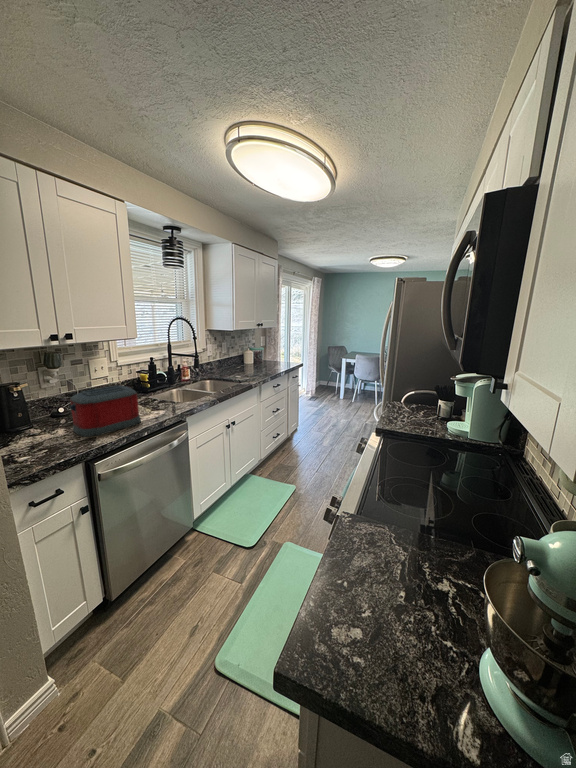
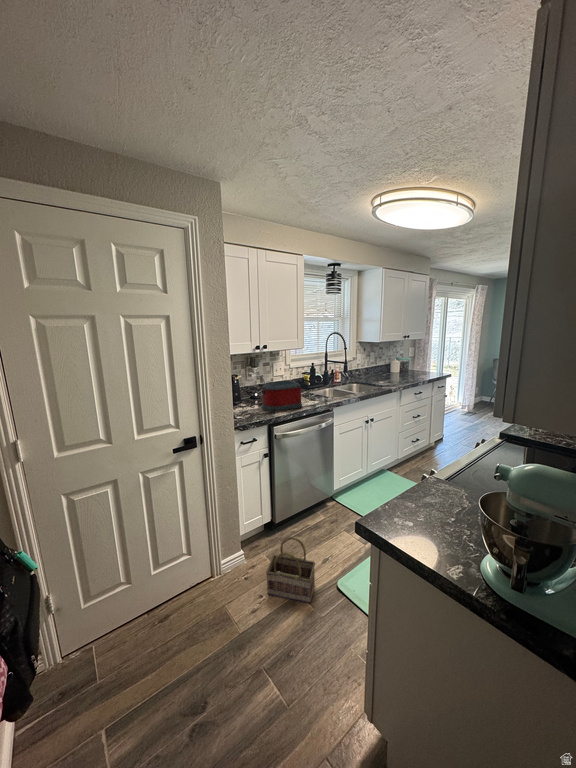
basket: none [99,630,182,740] -> present [266,537,315,603]

